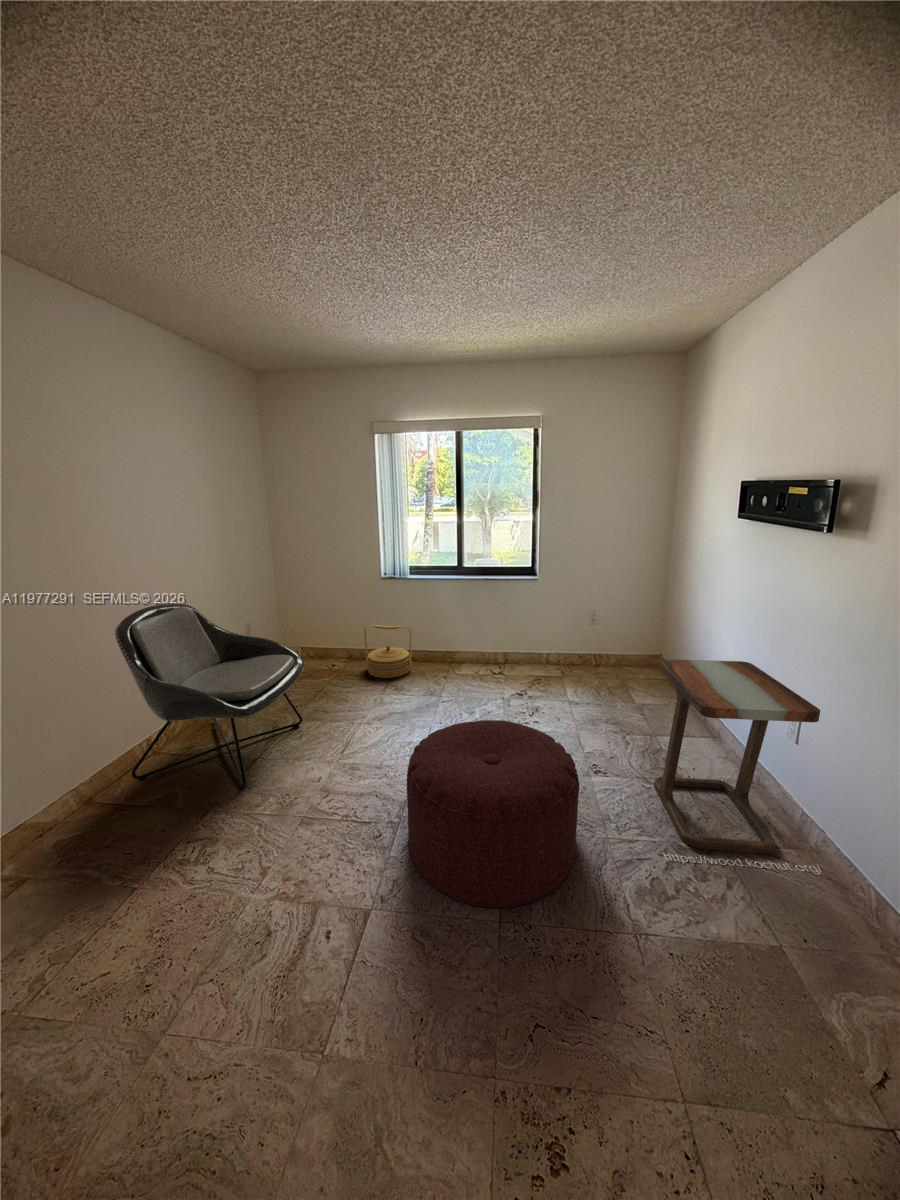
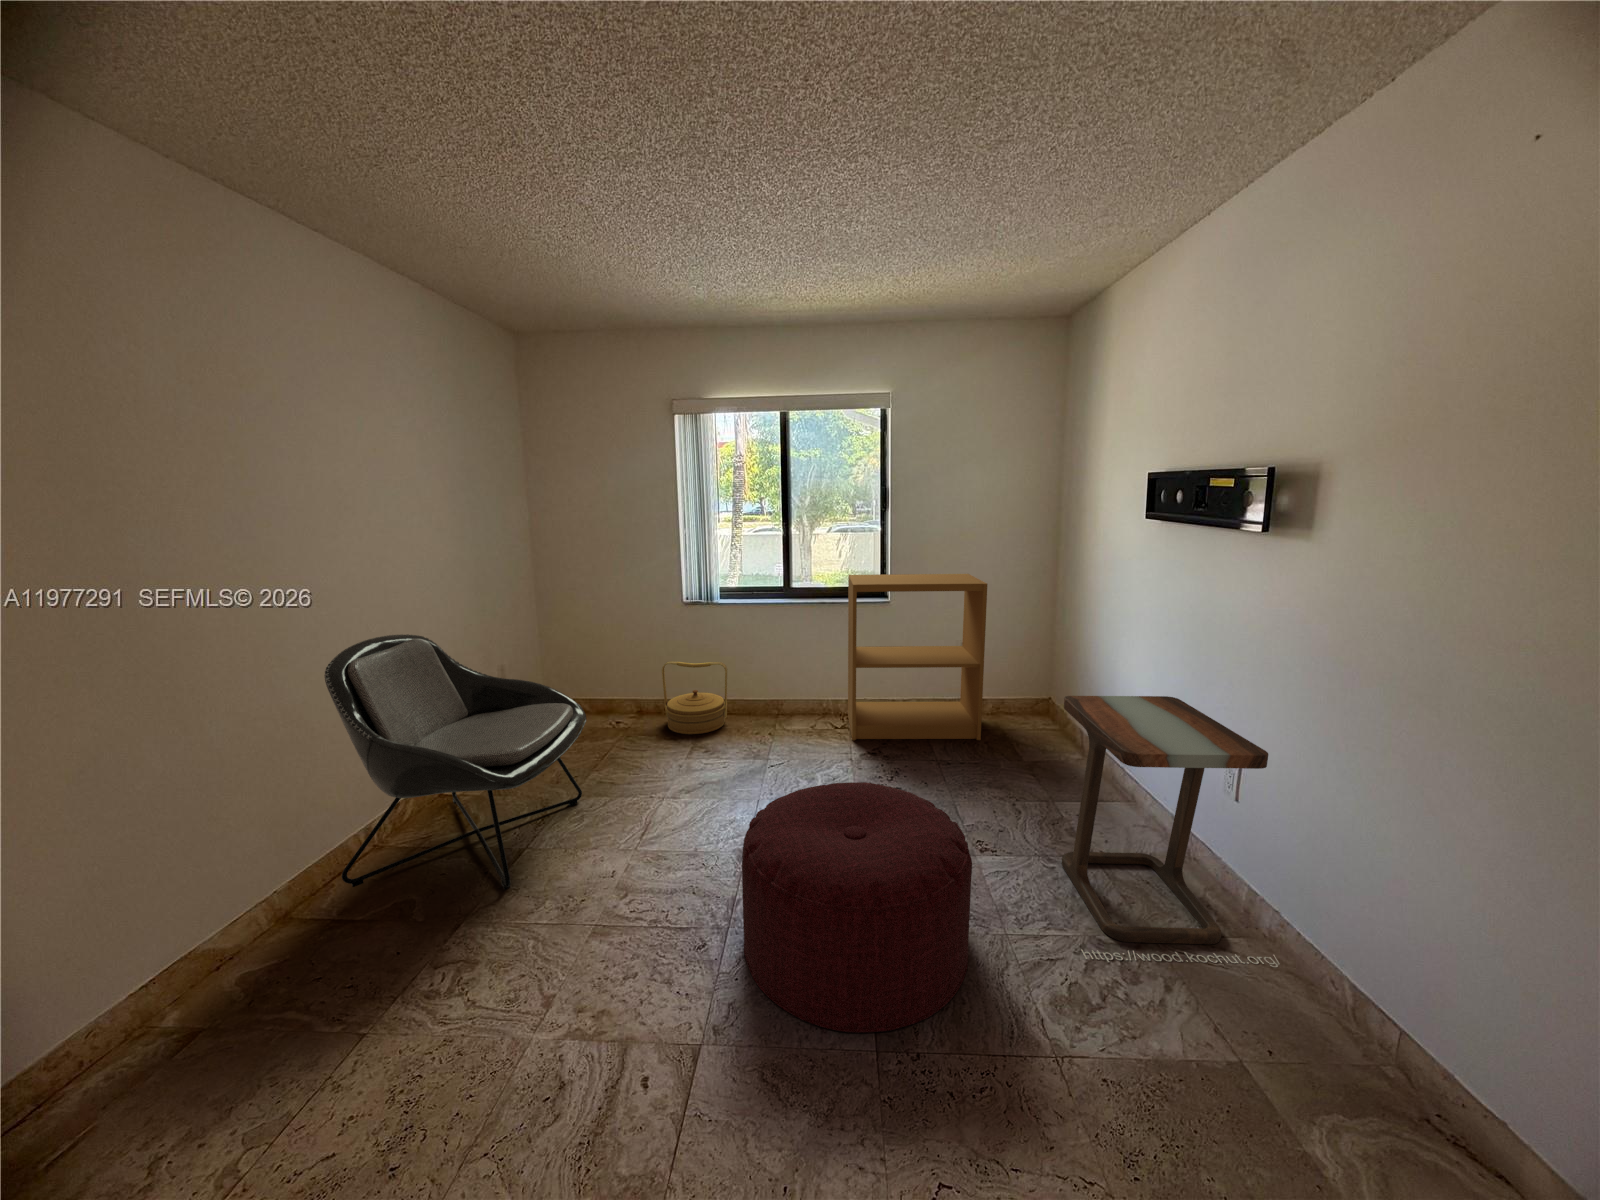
bookshelf: none [501,562,608,688] -> present [848,574,987,740]

